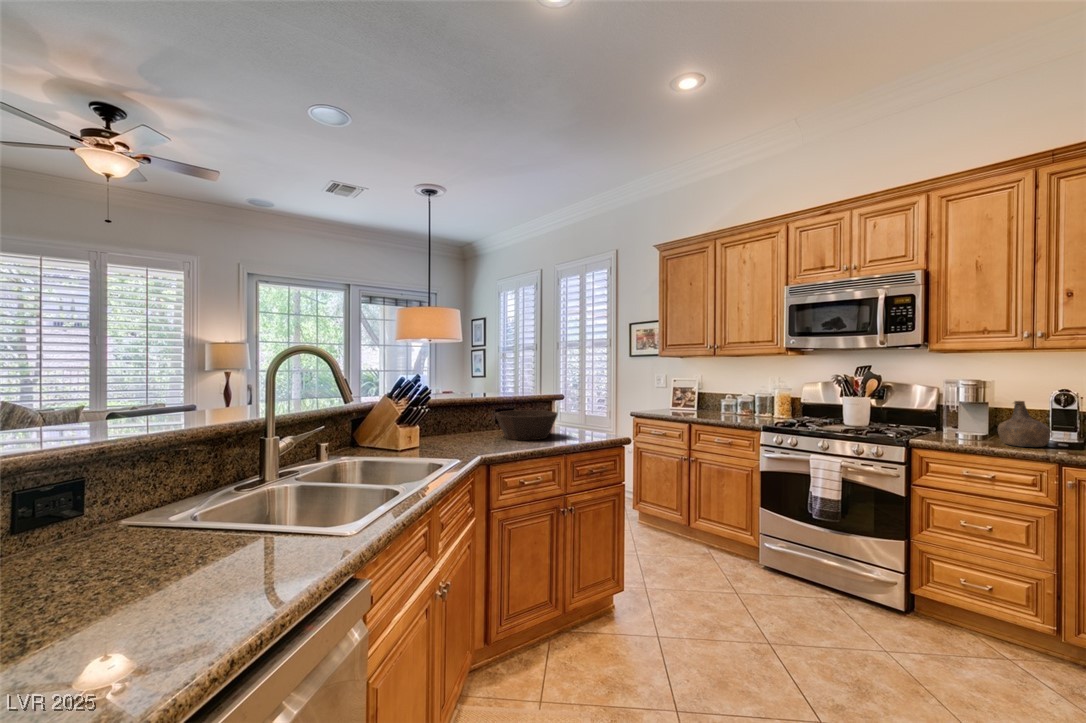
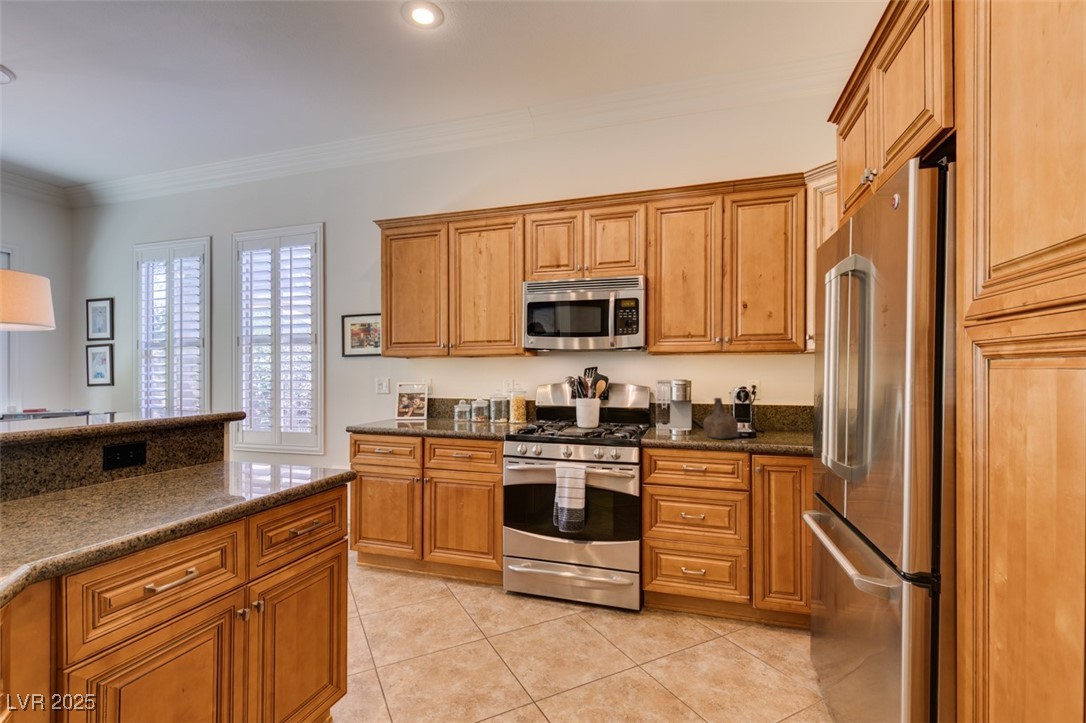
bowl: present [495,410,558,440] -> none [95,446,232,506]

